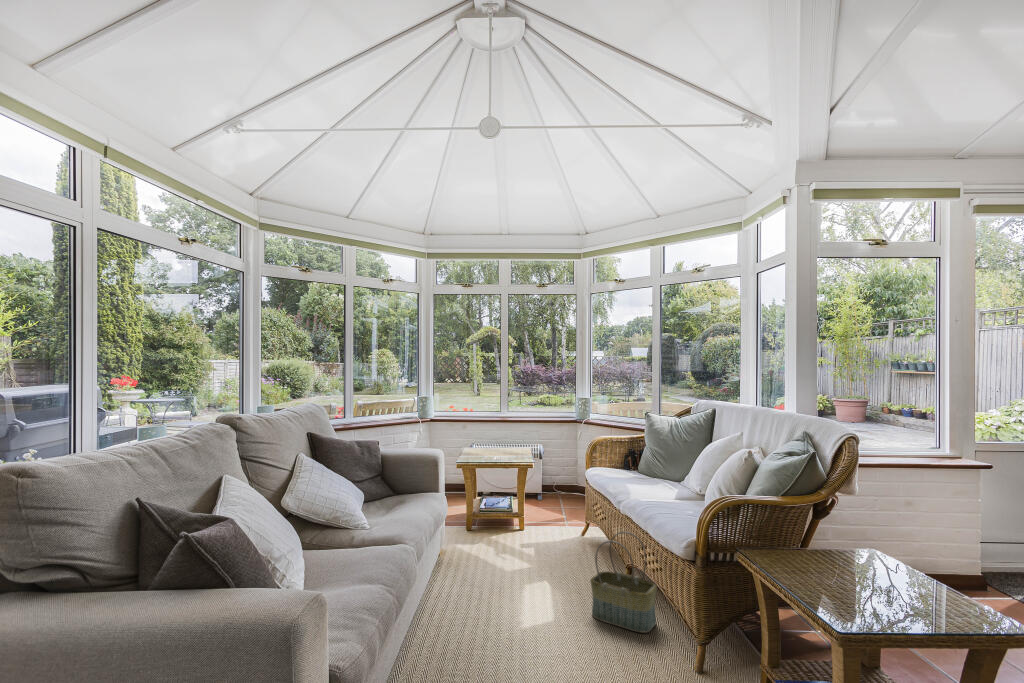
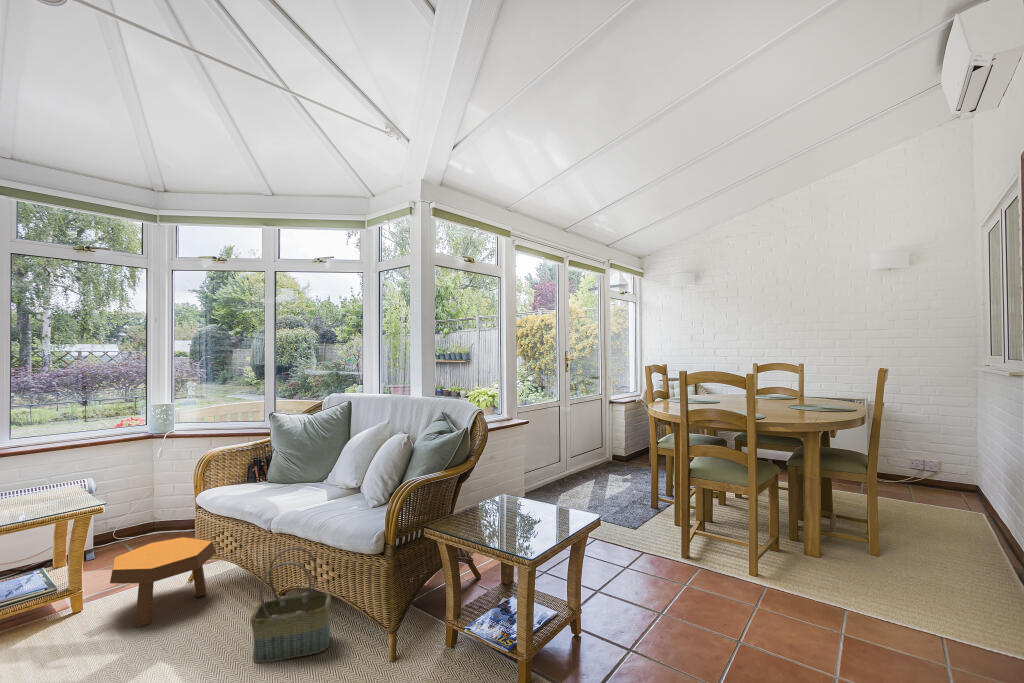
footstool: none [525,502,593,561] -> present [110,537,216,627]

